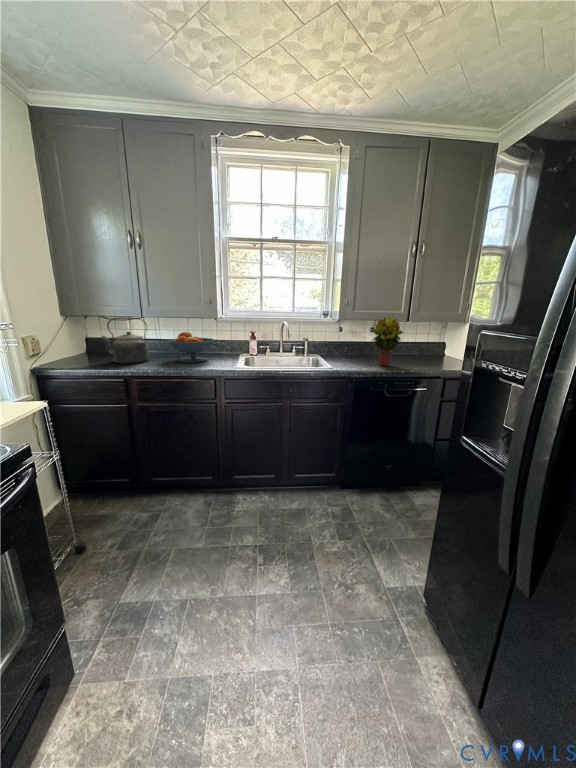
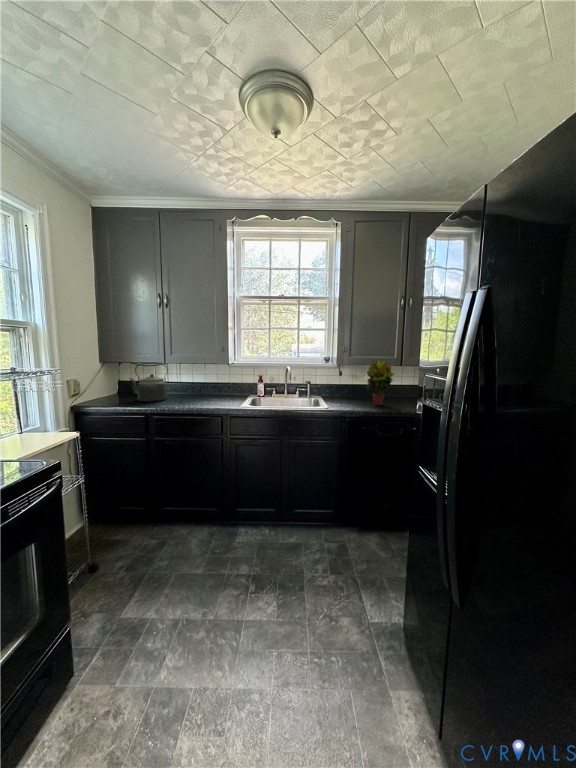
fruit bowl: present [169,332,215,362] -> none [184,374,225,401]

